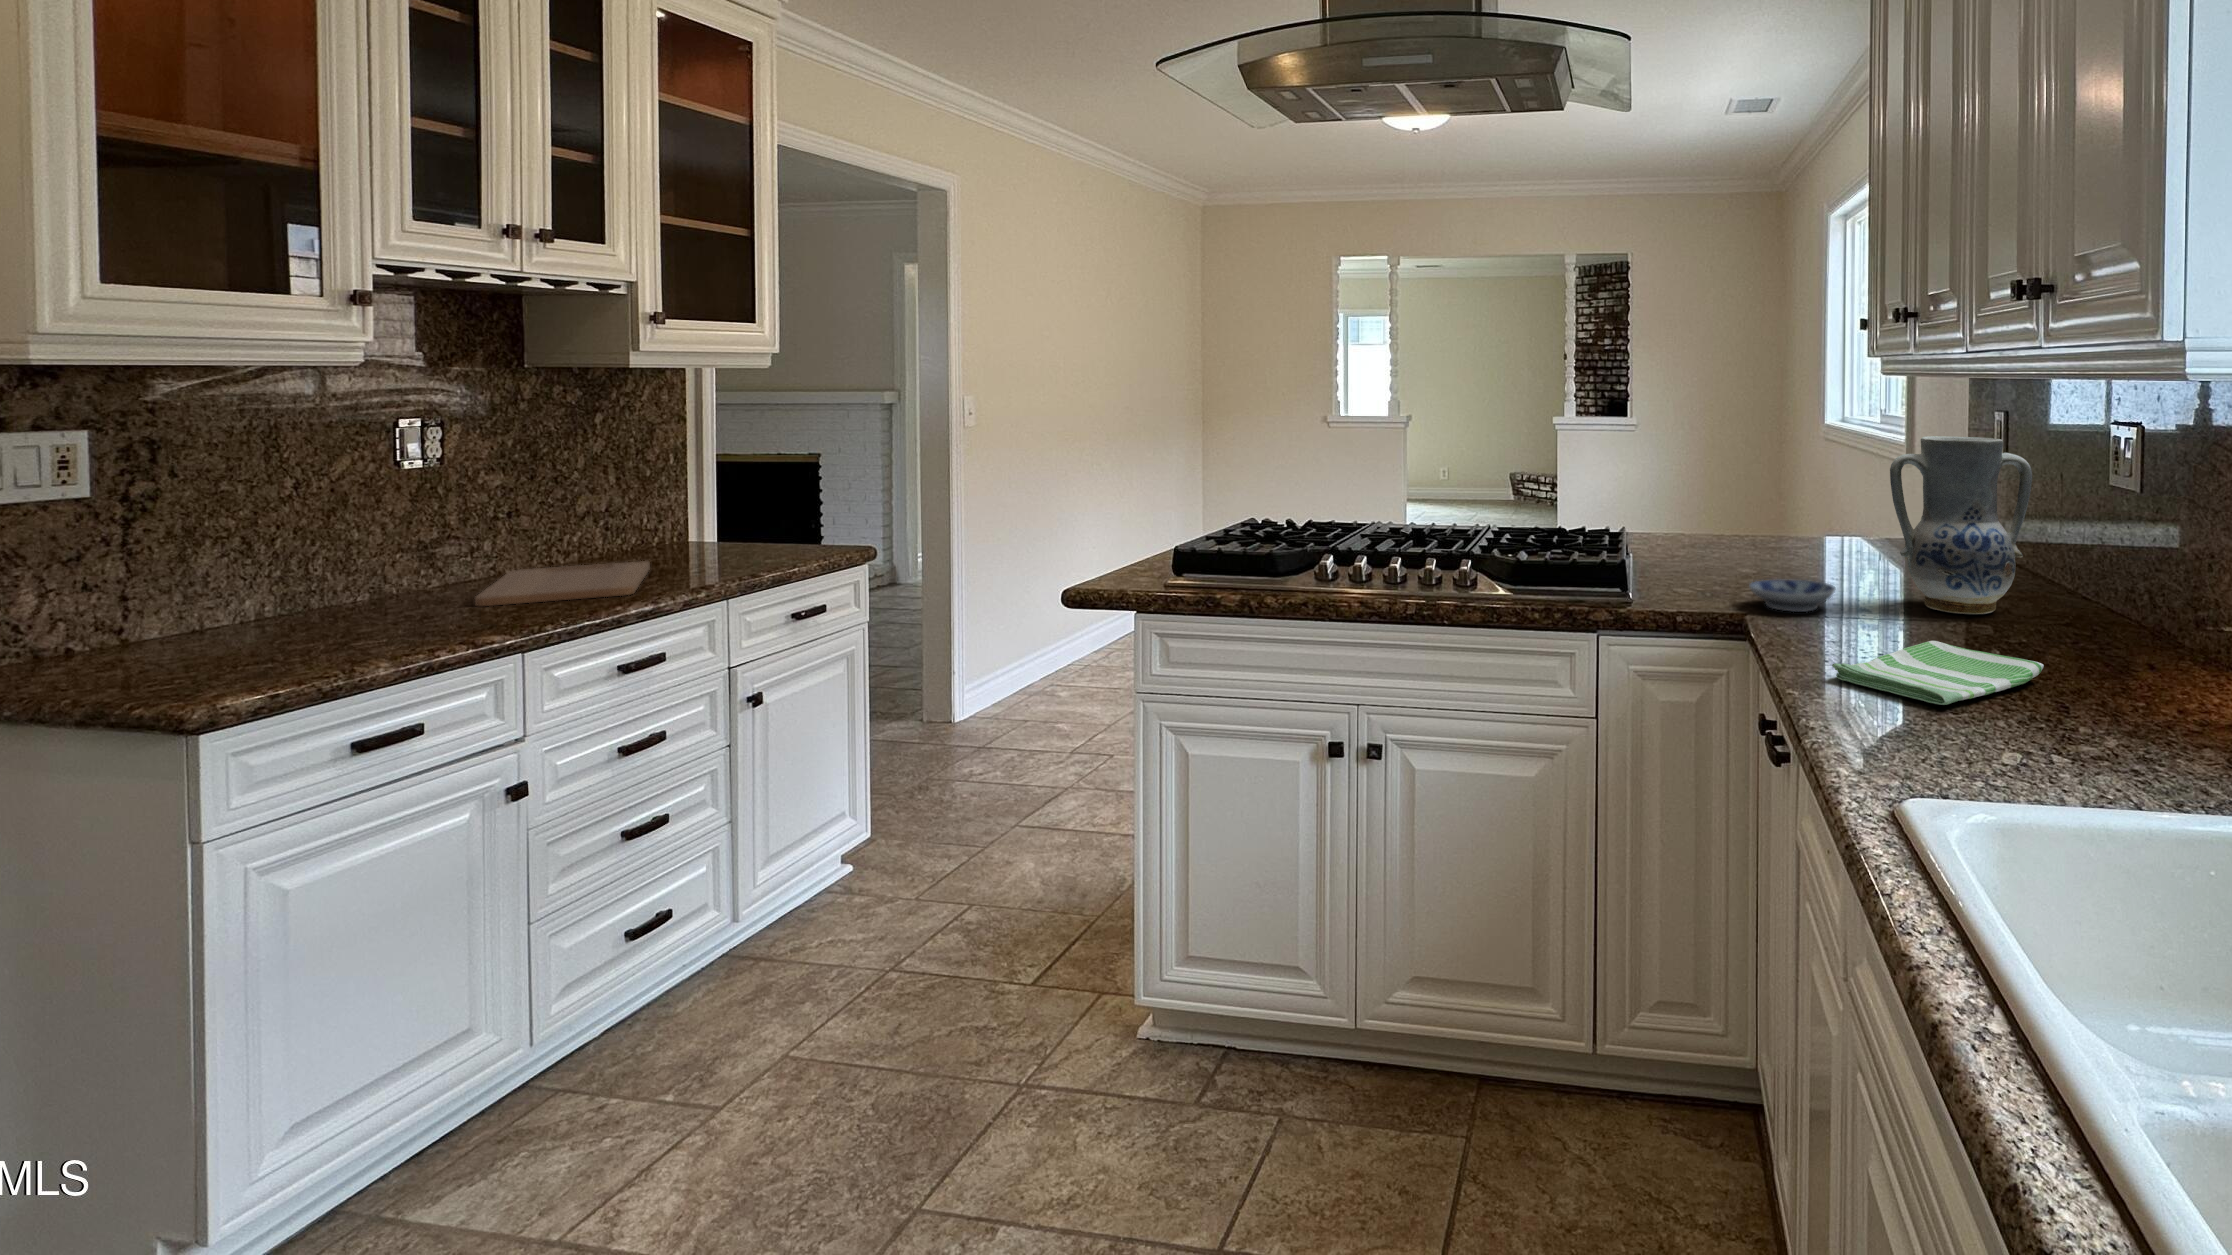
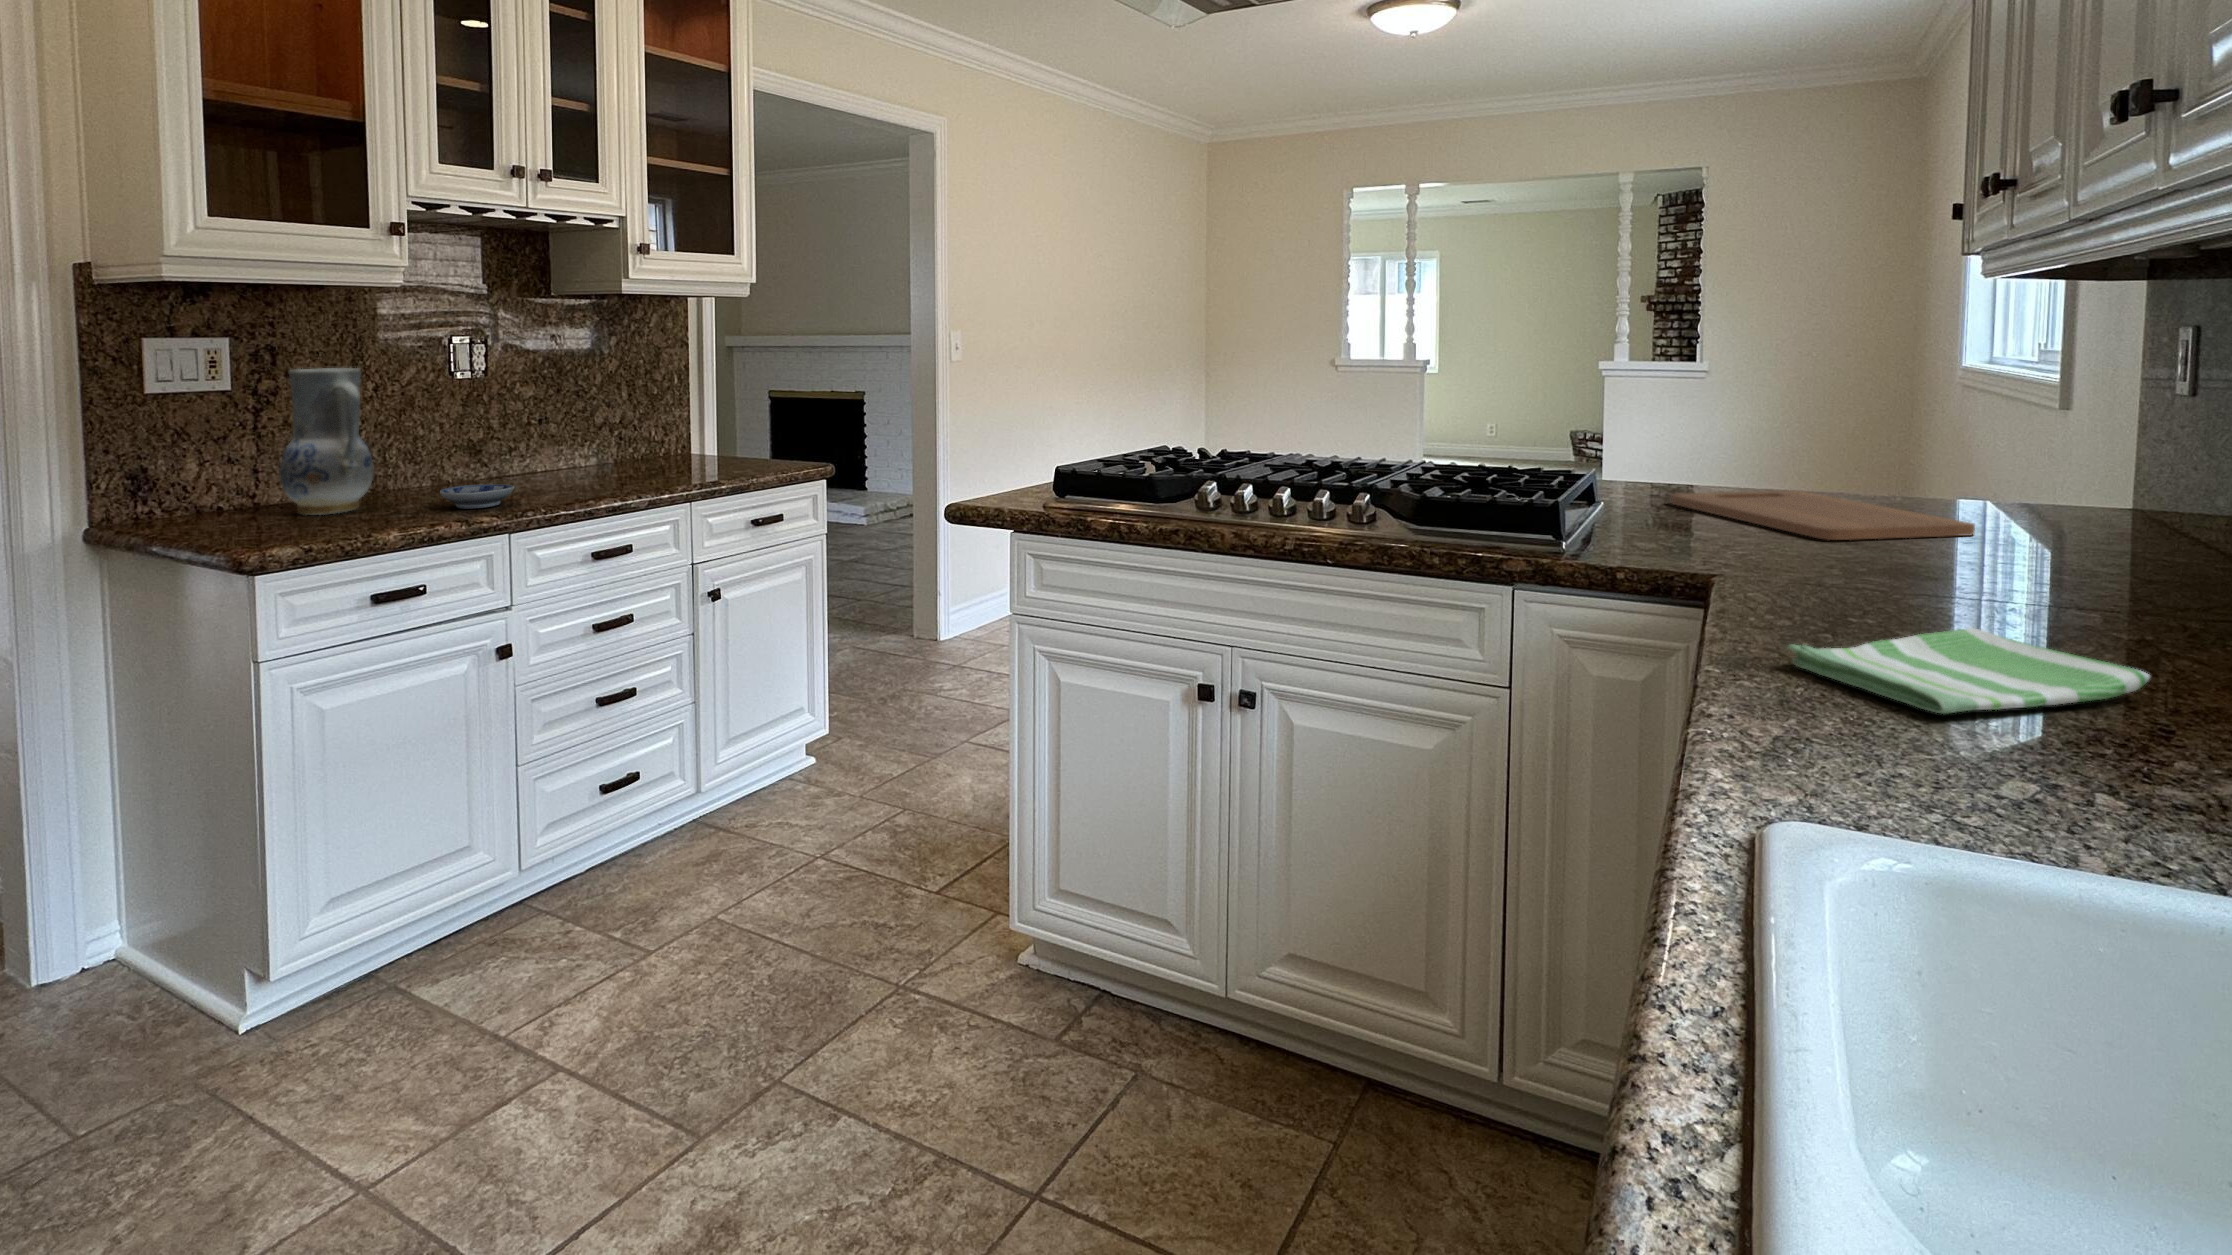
vase: present [1890,436,2032,614] -> present [279,368,374,515]
cutting board: present [475,561,650,606] -> present [1670,491,1975,540]
bowl: present [1749,579,1835,612] -> present [440,484,514,509]

